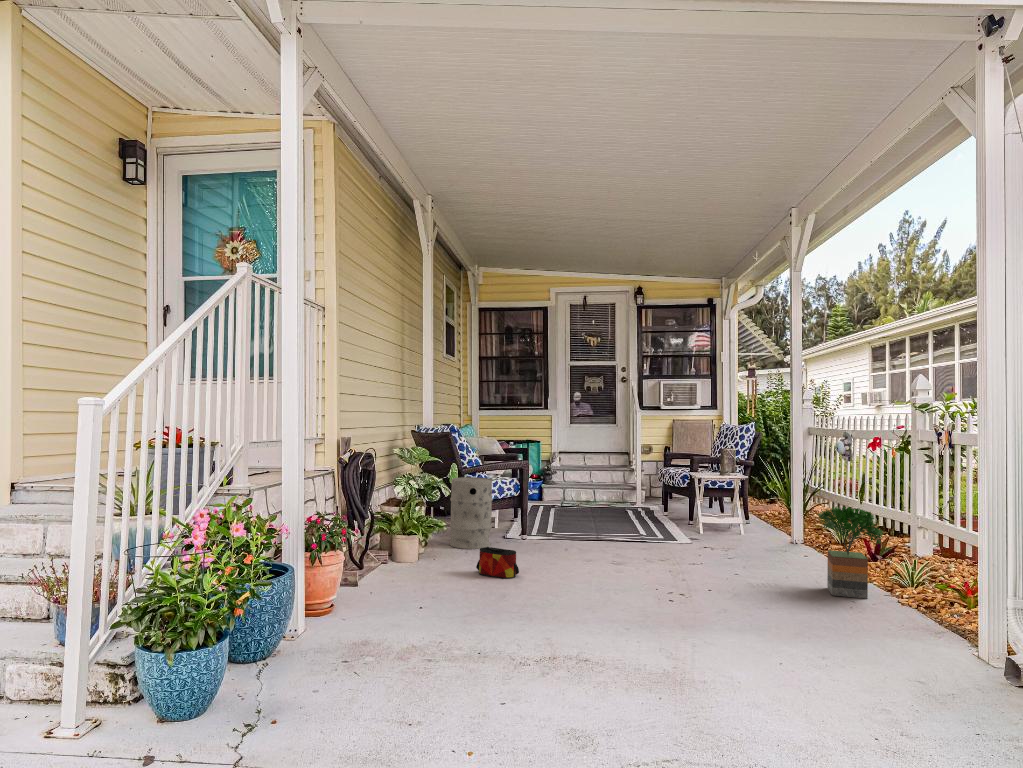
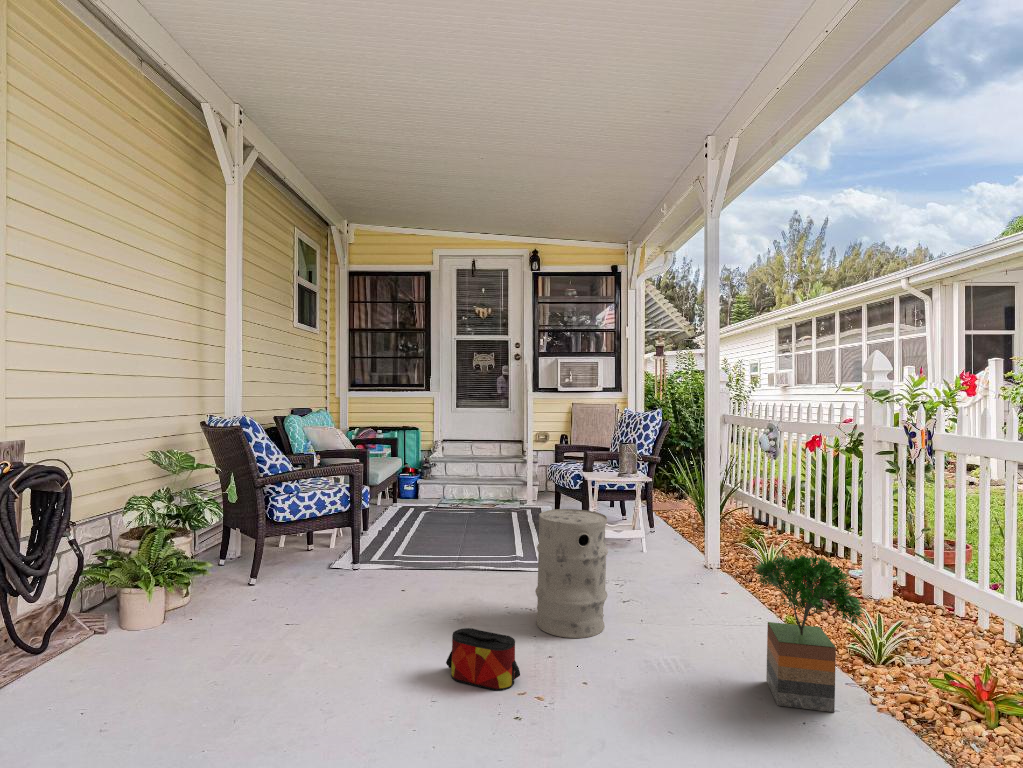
trash can: present [449,477,493,549] -> present [535,509,608,638]
bag: present [476,547,519,579] -> present [446,628,520,690]

